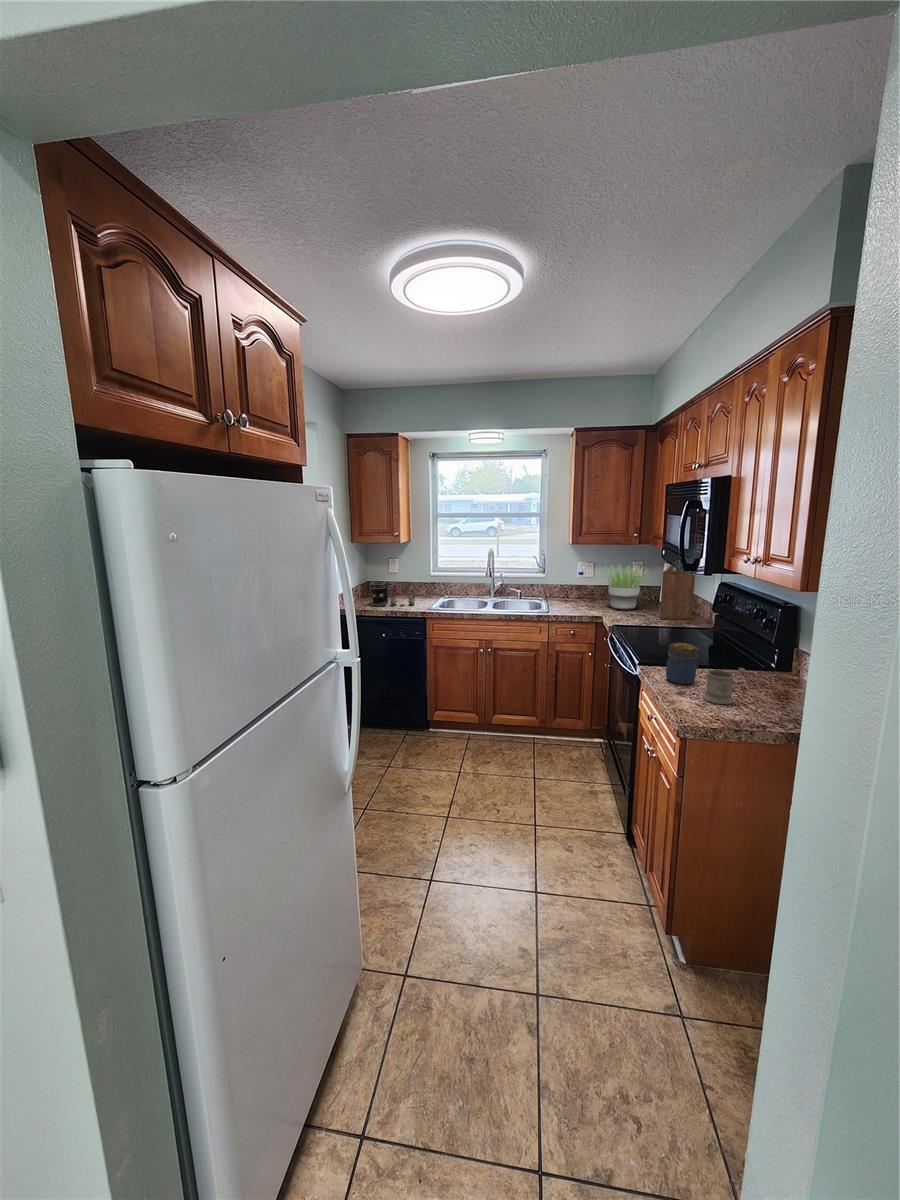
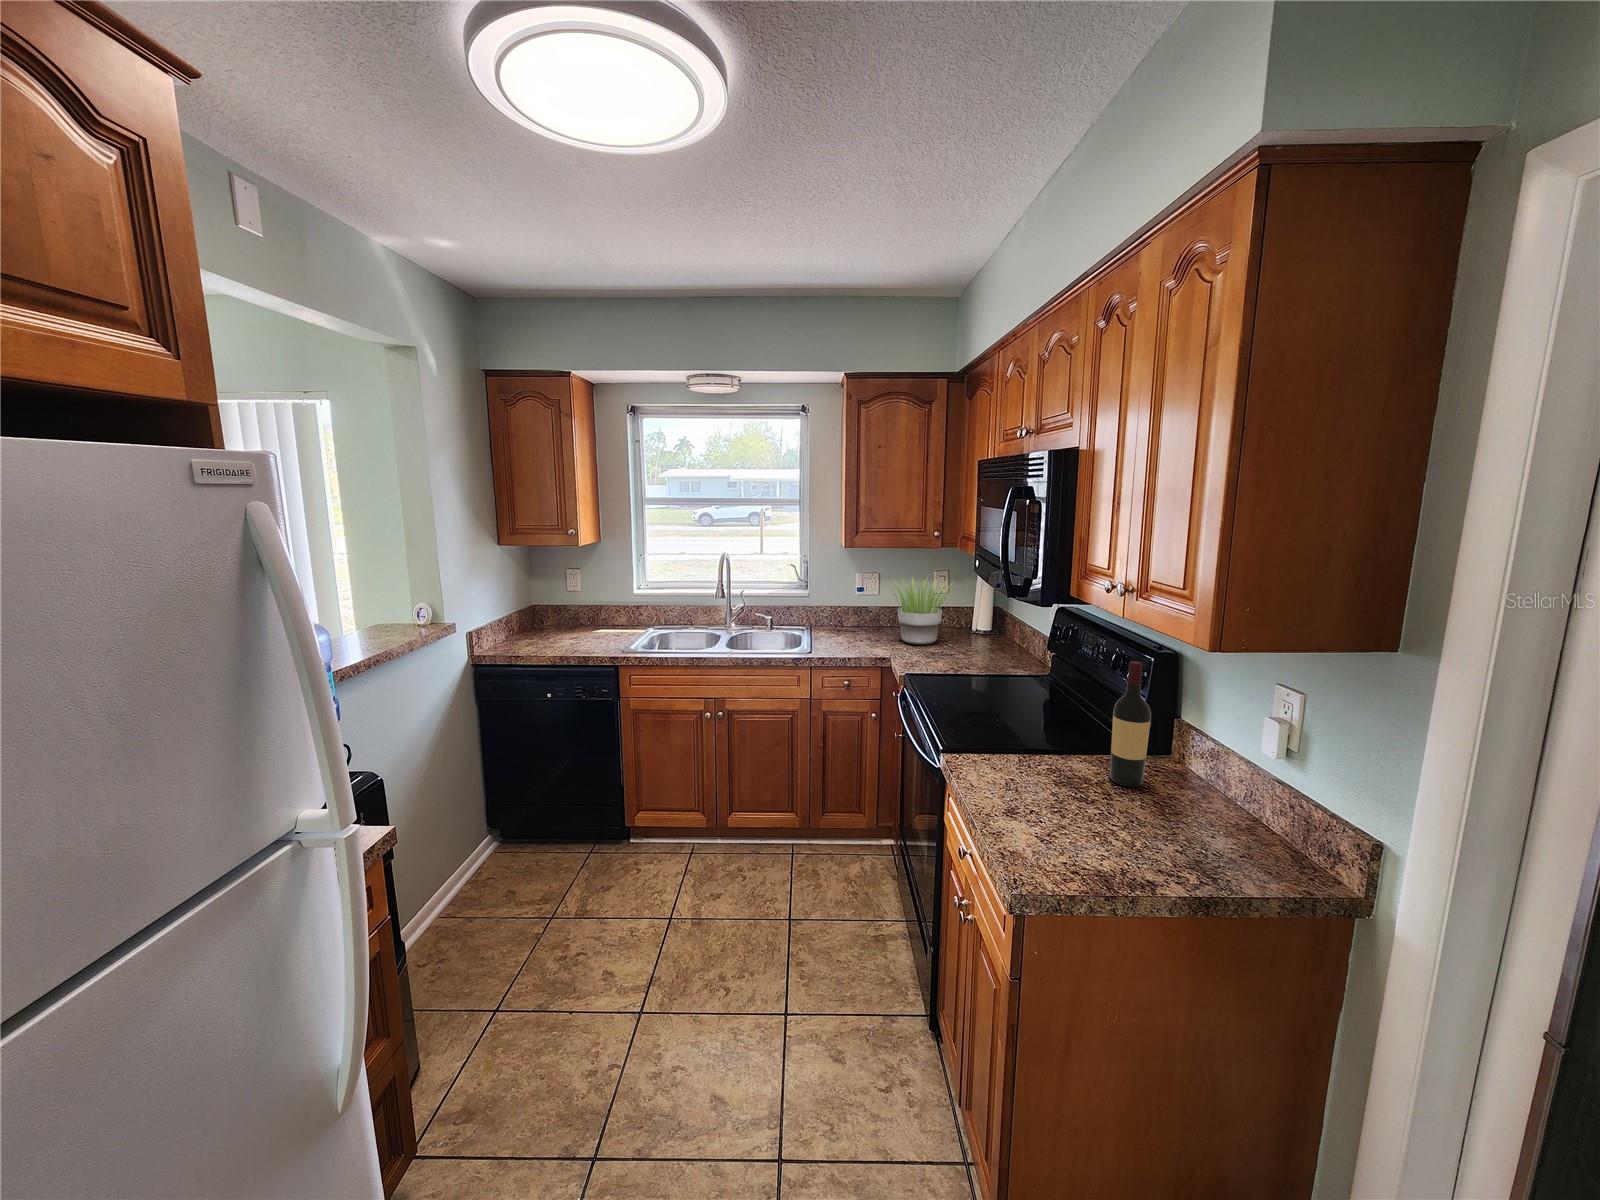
cutting board: present [660,565,695,619] -> none [971,578,1019,661]
coffee maker: present [370,581,416,606] -> none [531,605,608,647]
wine bottle: none [747,608,774,685] -> present [1110,661,1151,787]
jar: present [666,643,698,684] -> none [985,720,1036,792]
mug: present [703,668,750,704] -> none [1047,771,1123,837]

